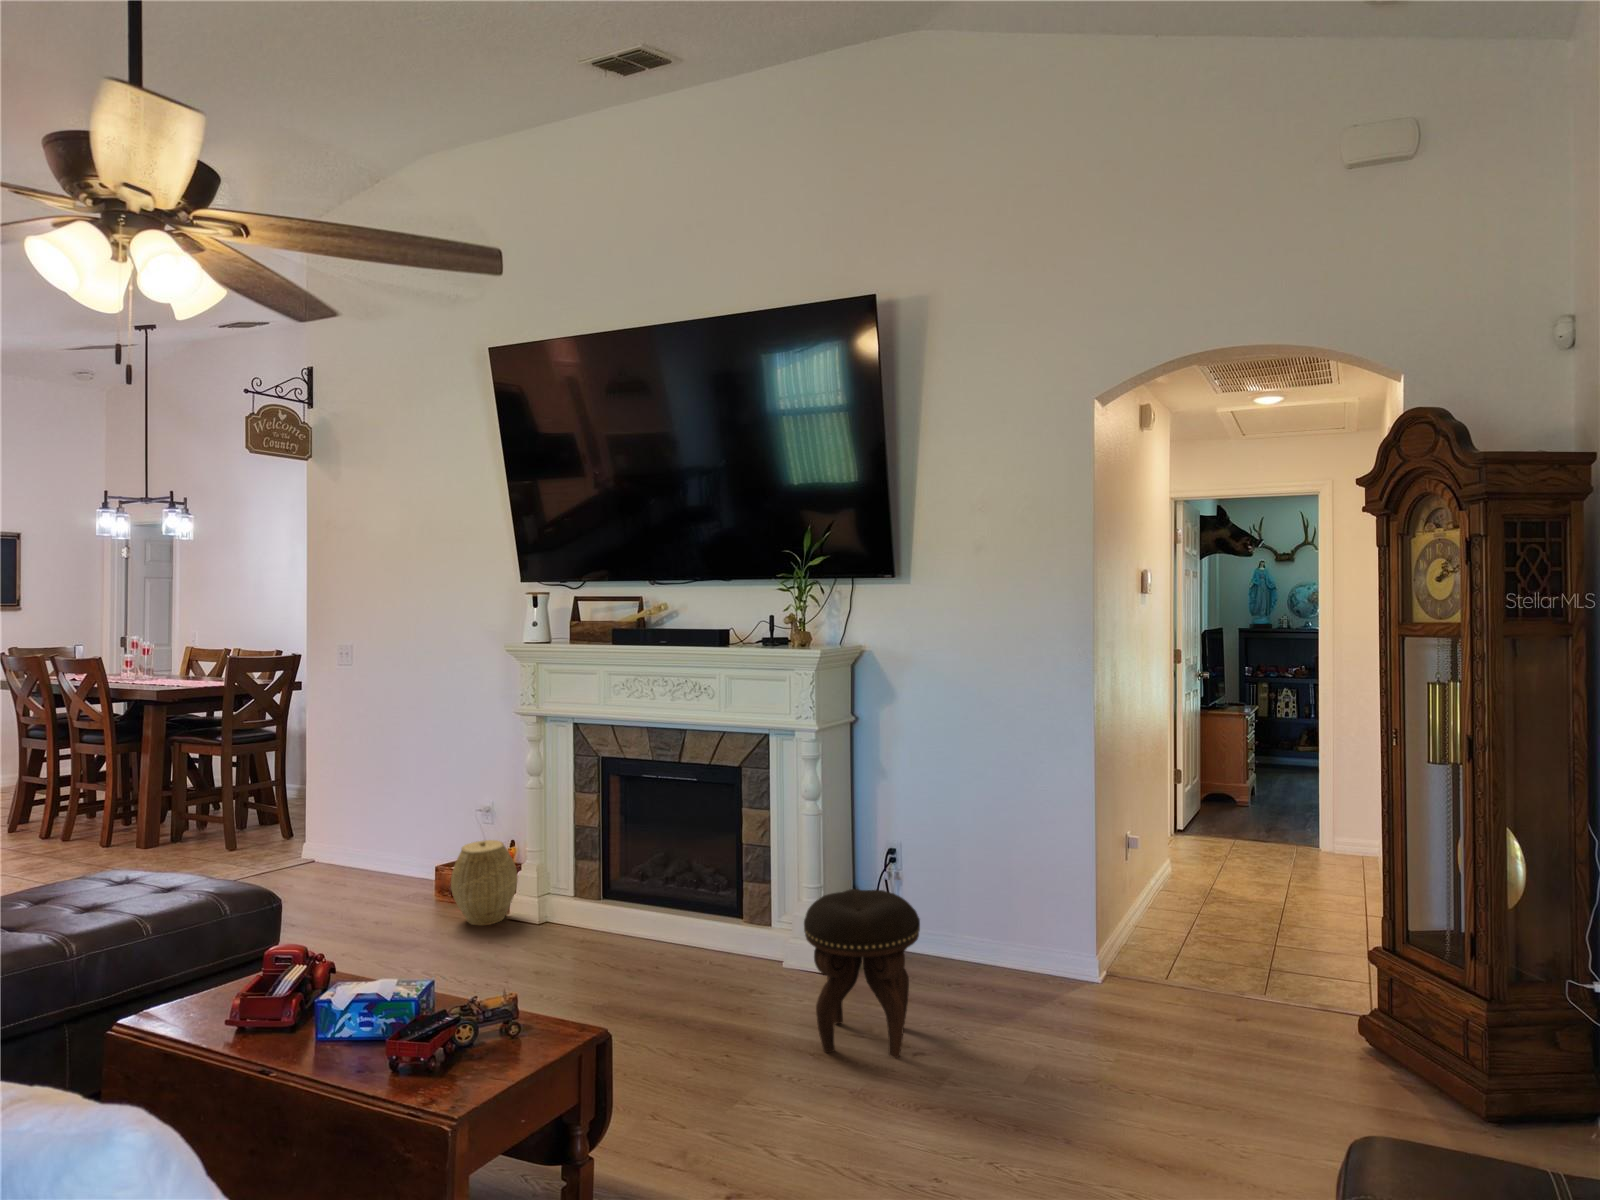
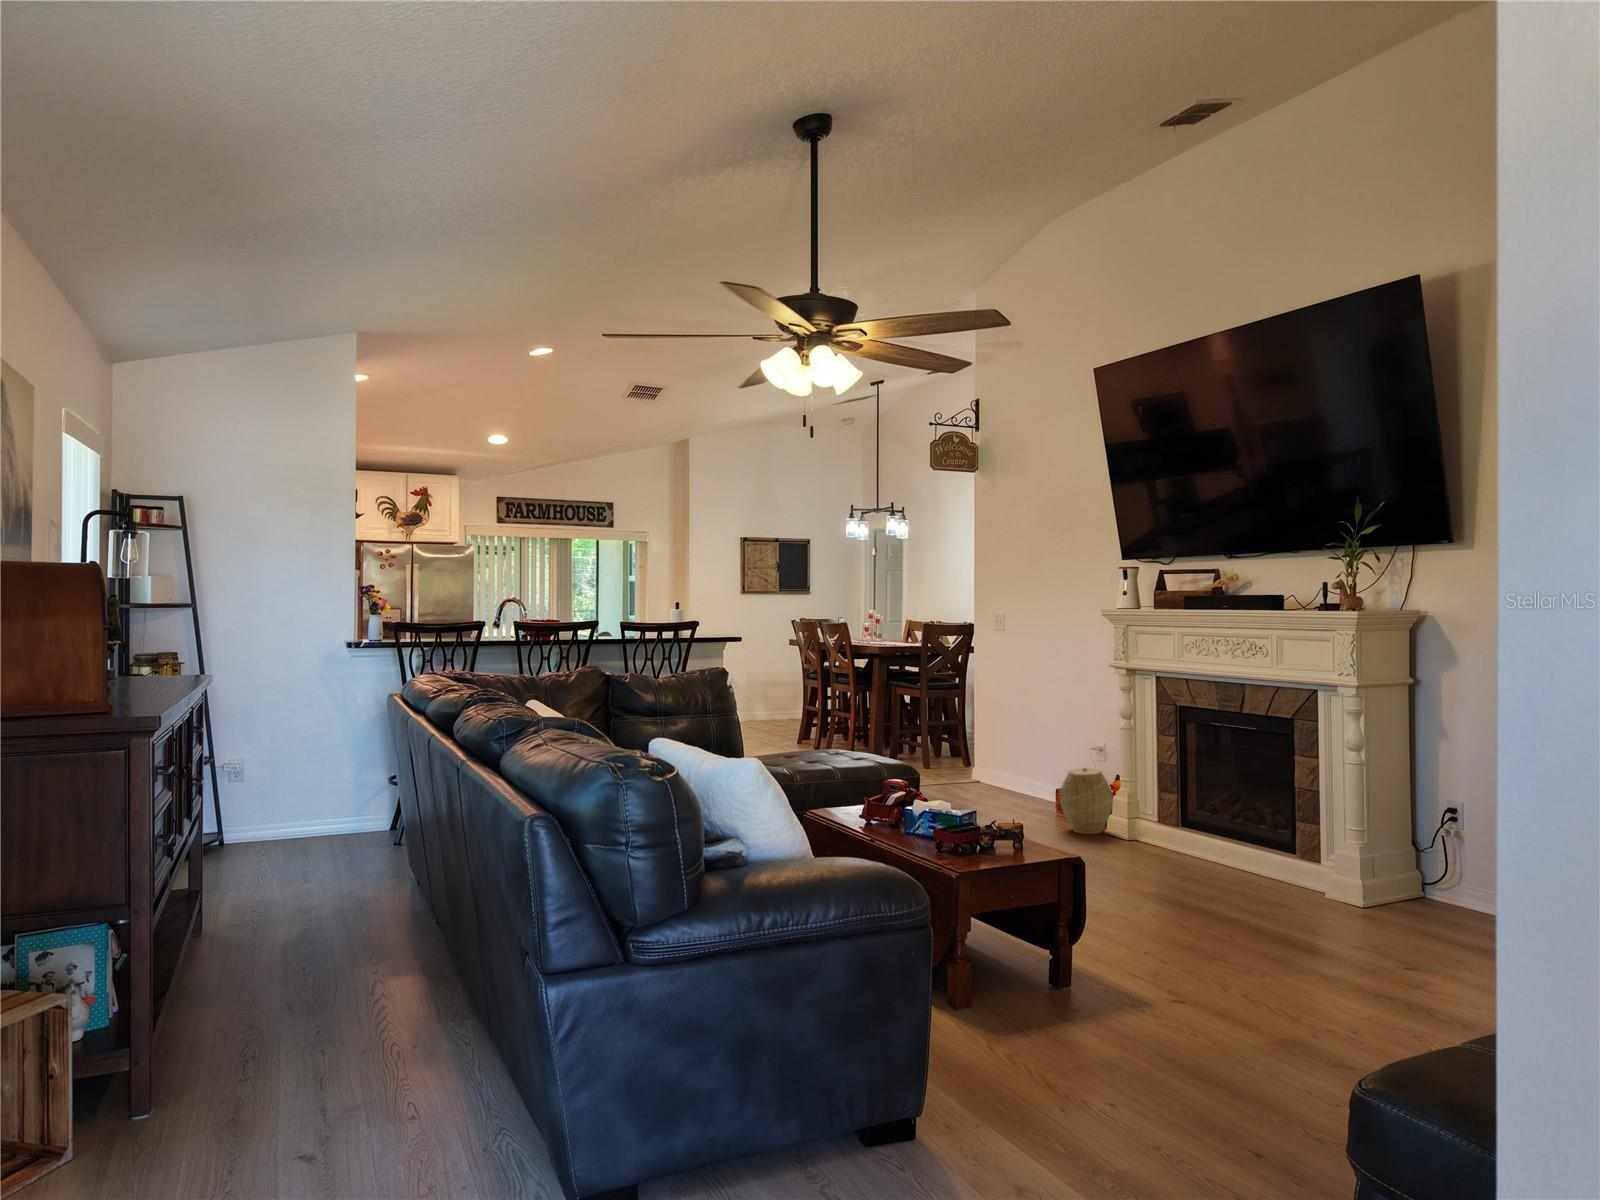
footstool: present [804,889,920,1058] -> none [1300,818,1416,963]

